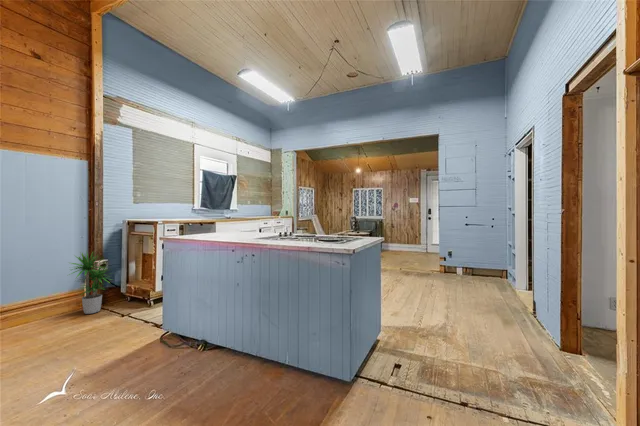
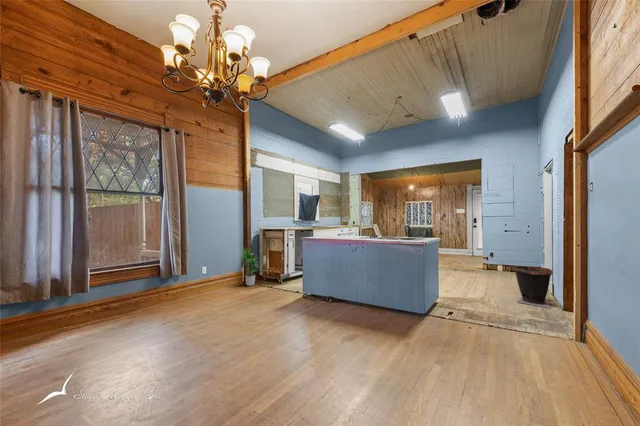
trash can: none [486,276,545,345] -> present [513,266,553,308]

